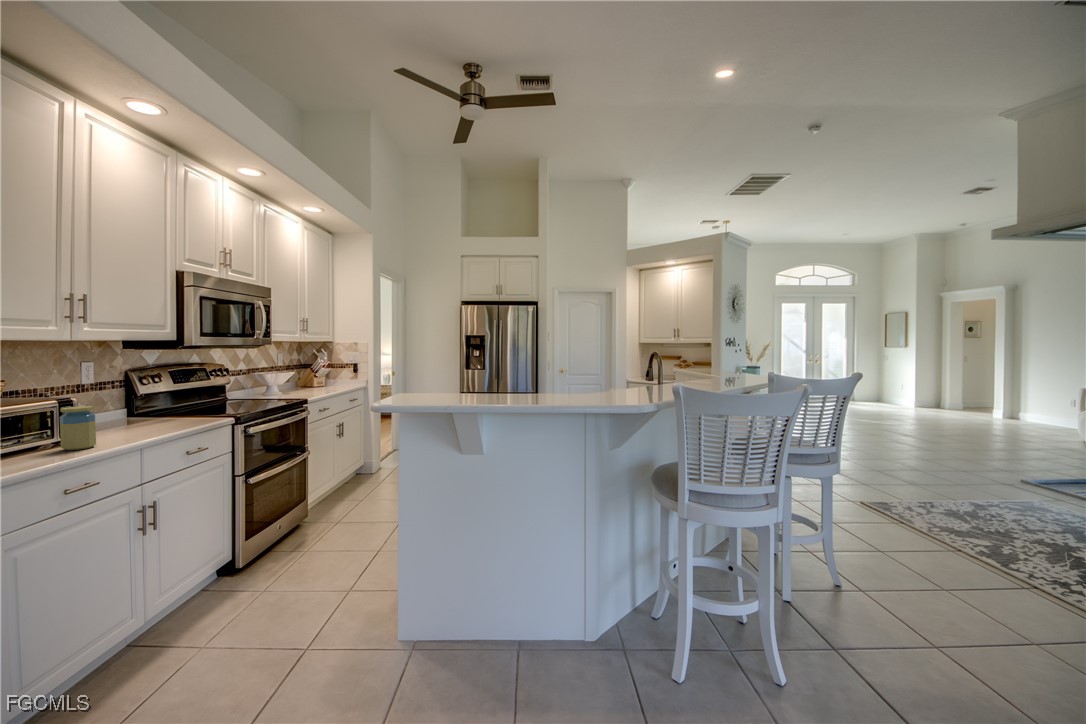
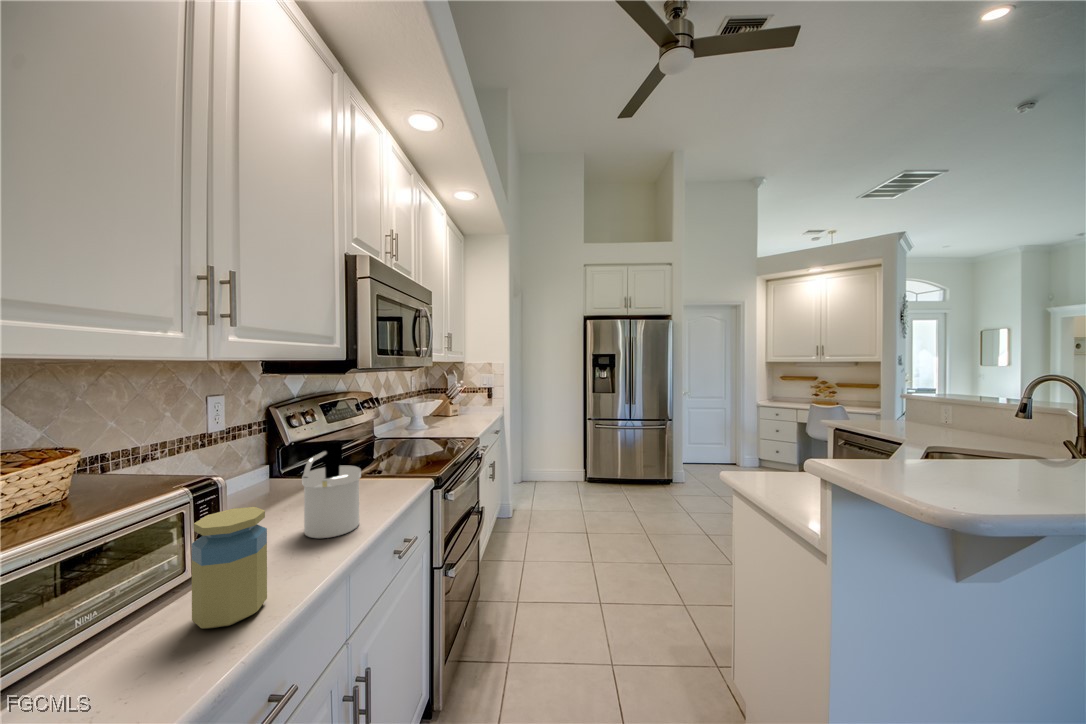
soap dispenser: none [122,385,165,434] -> present [302,442,361,538]

